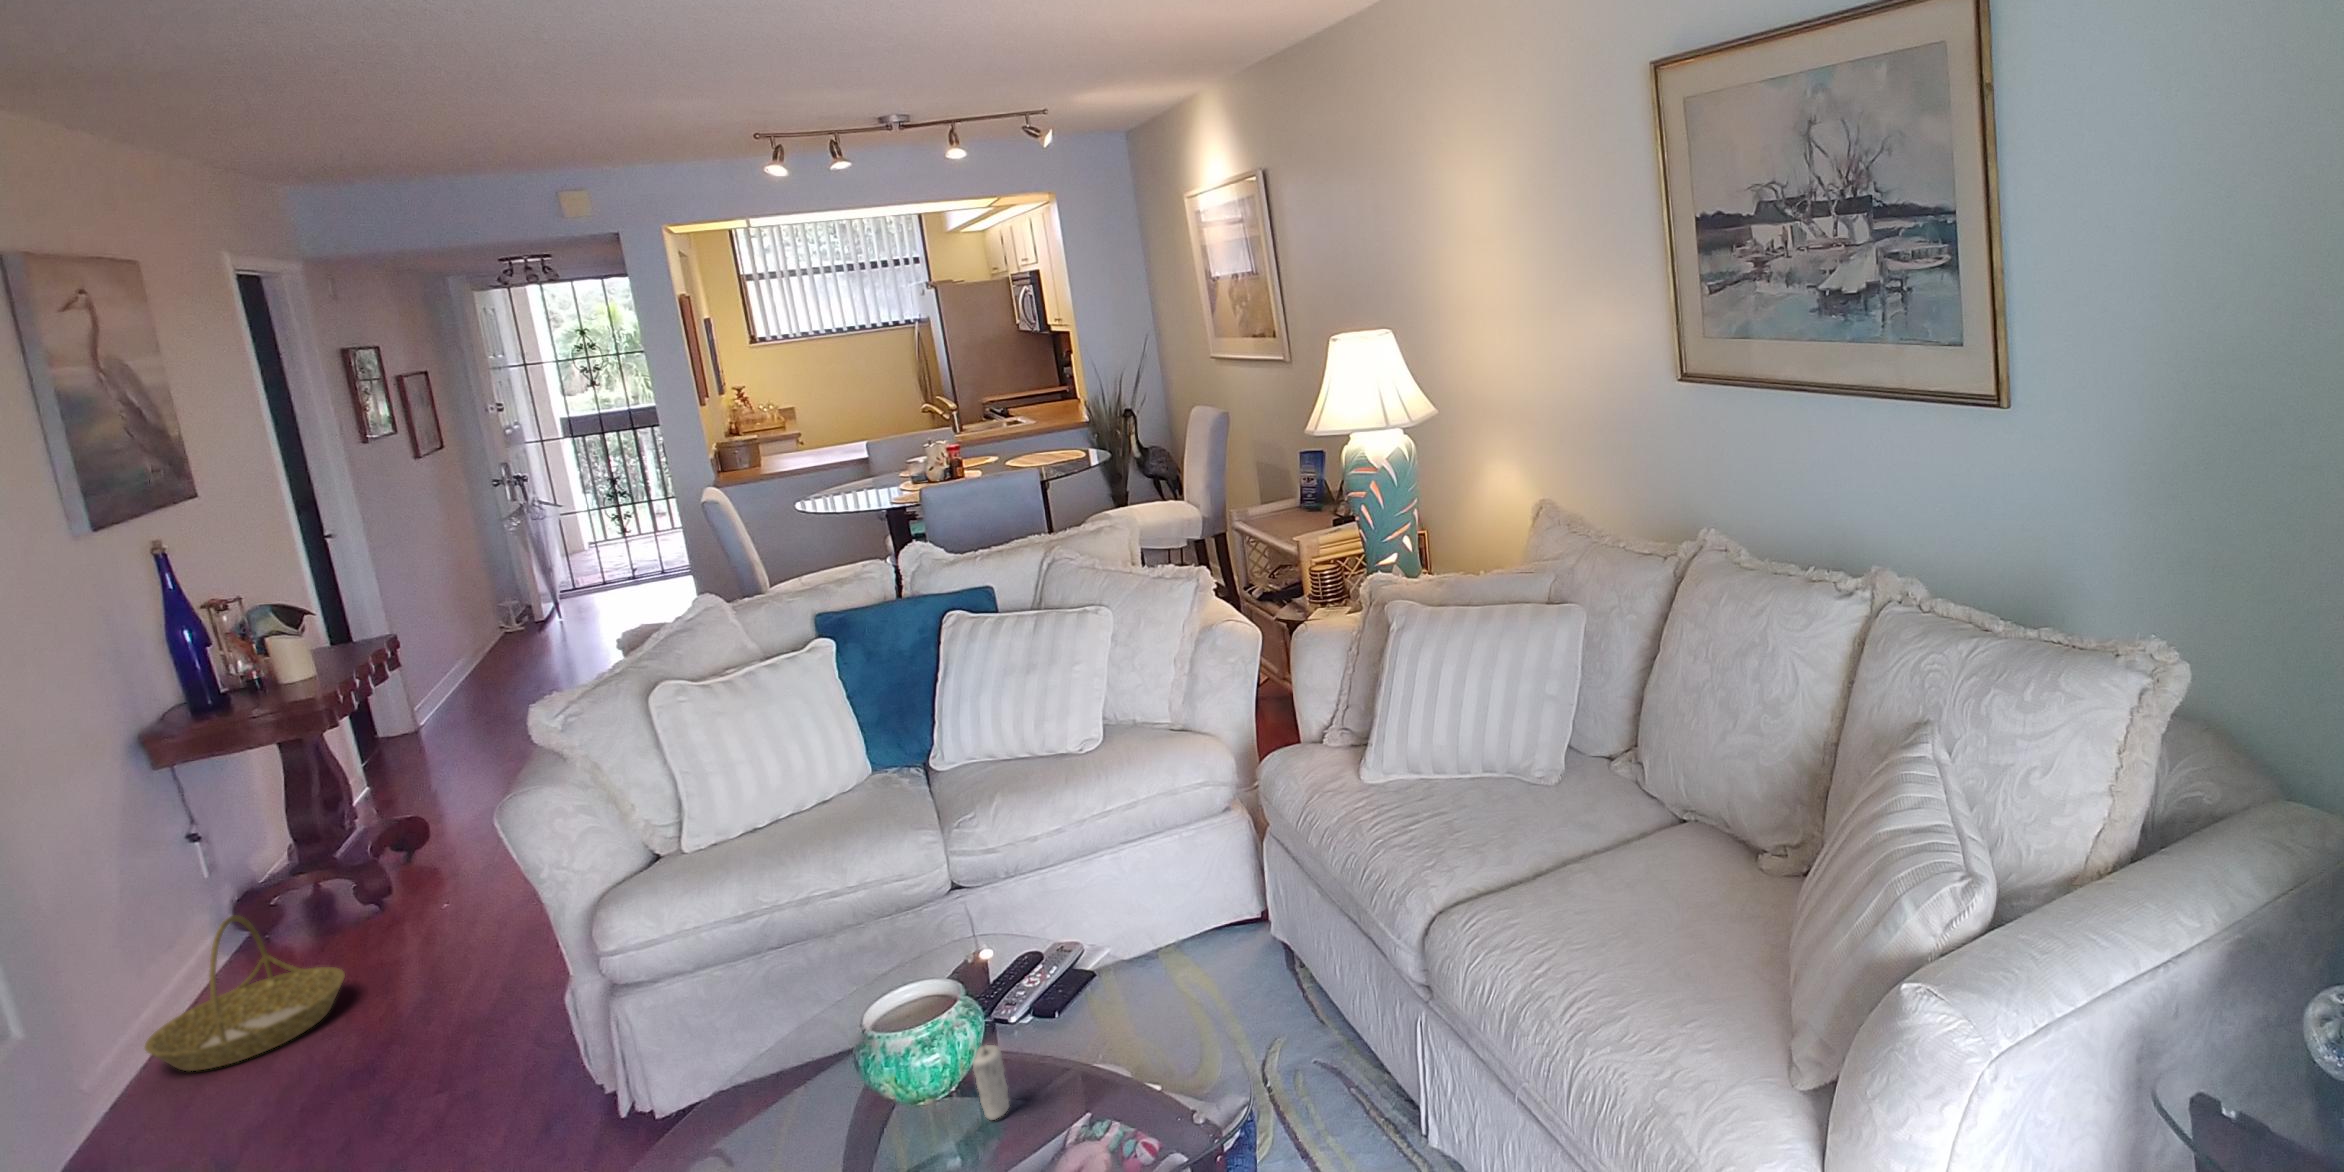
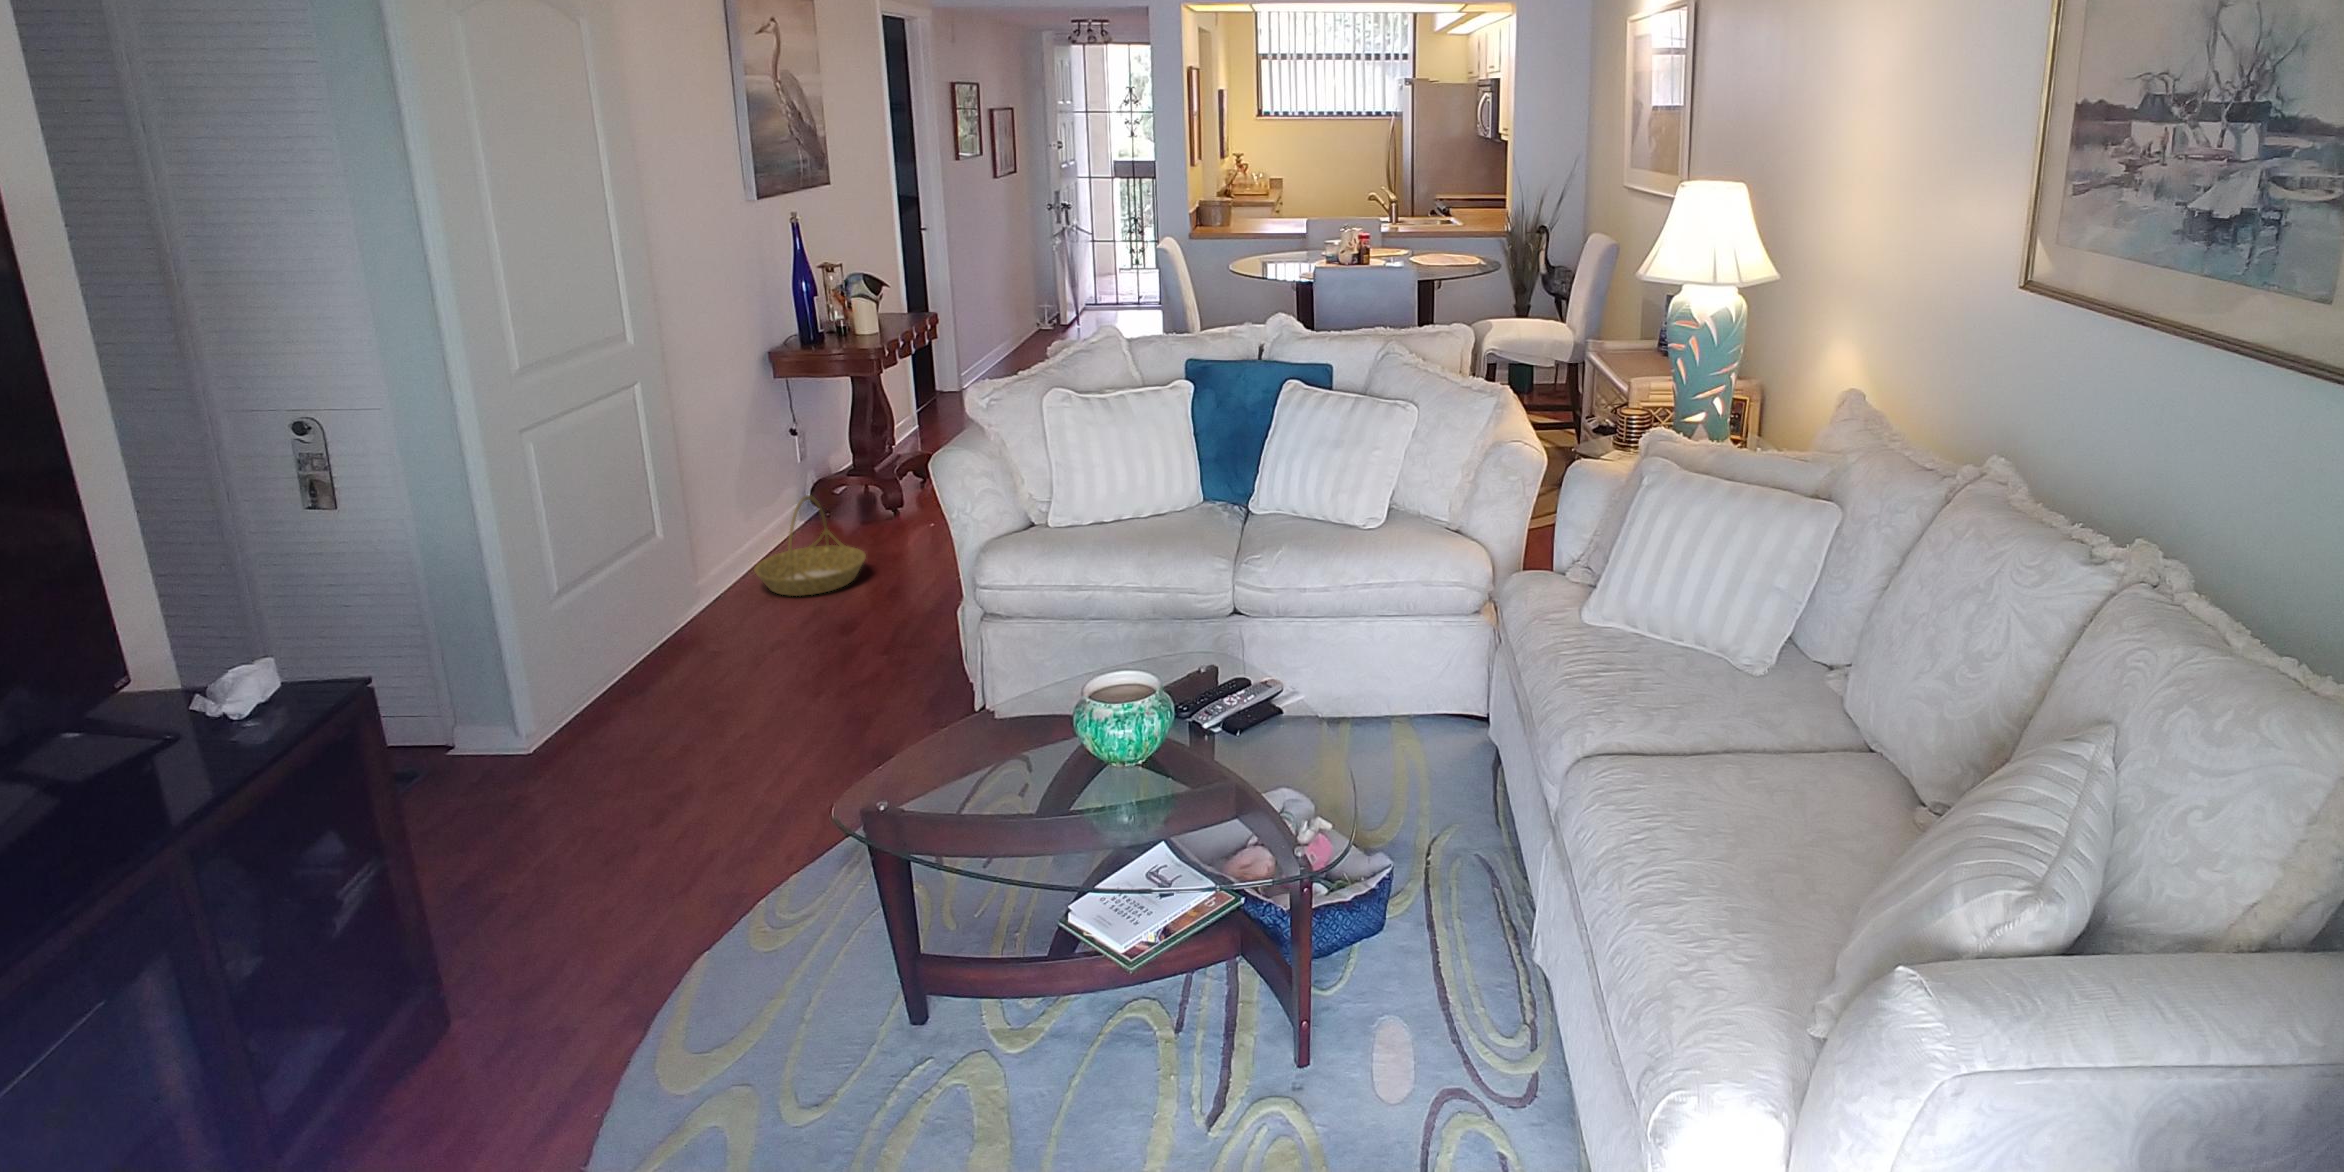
candle: present [973,1045,1009,1120] -> none [1157,726,1182,791]

